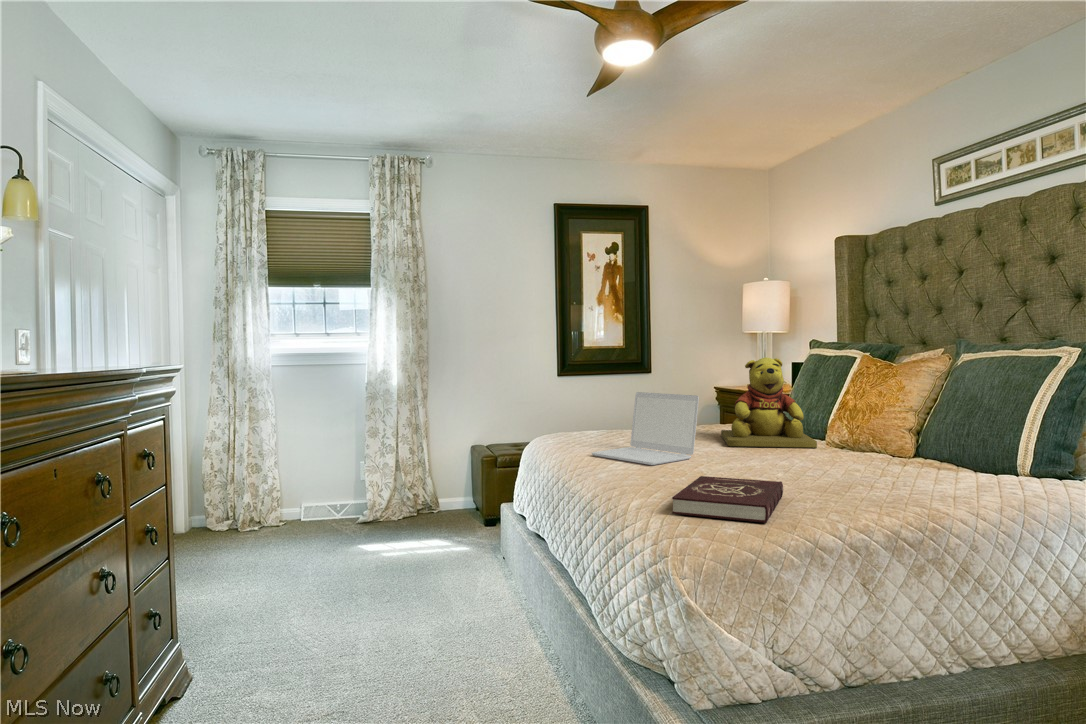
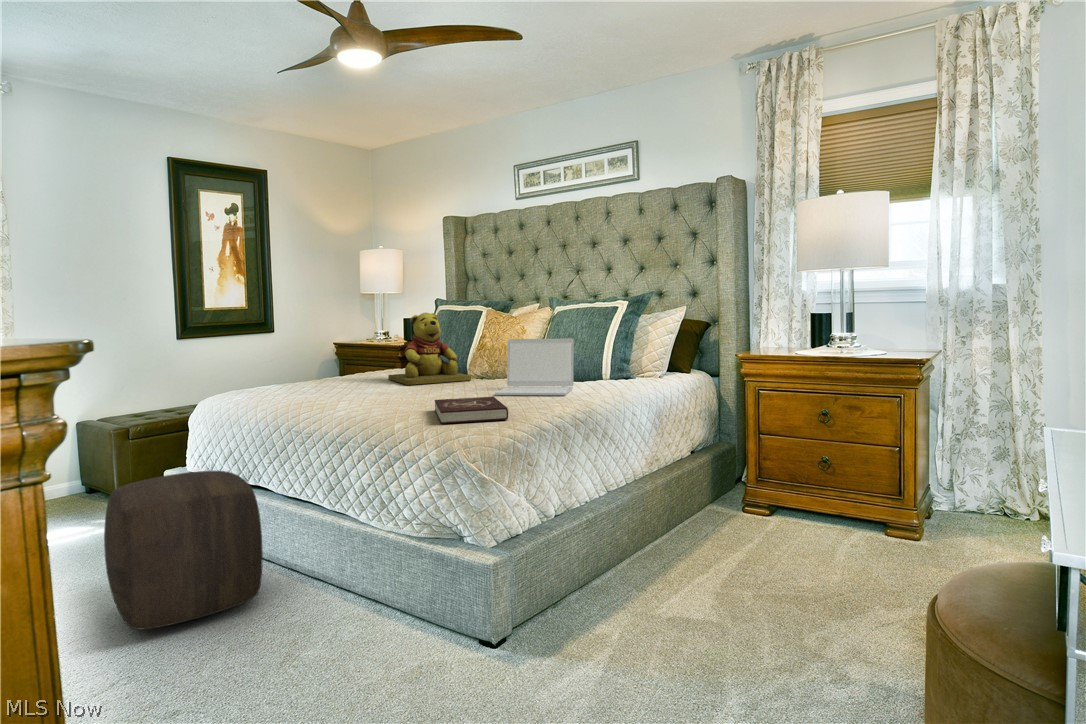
laptop: present [592,392,699,465] -> present [495,338,574,395]
ottoman: none [374,516,514,672] -> present [104,471,263,629]

